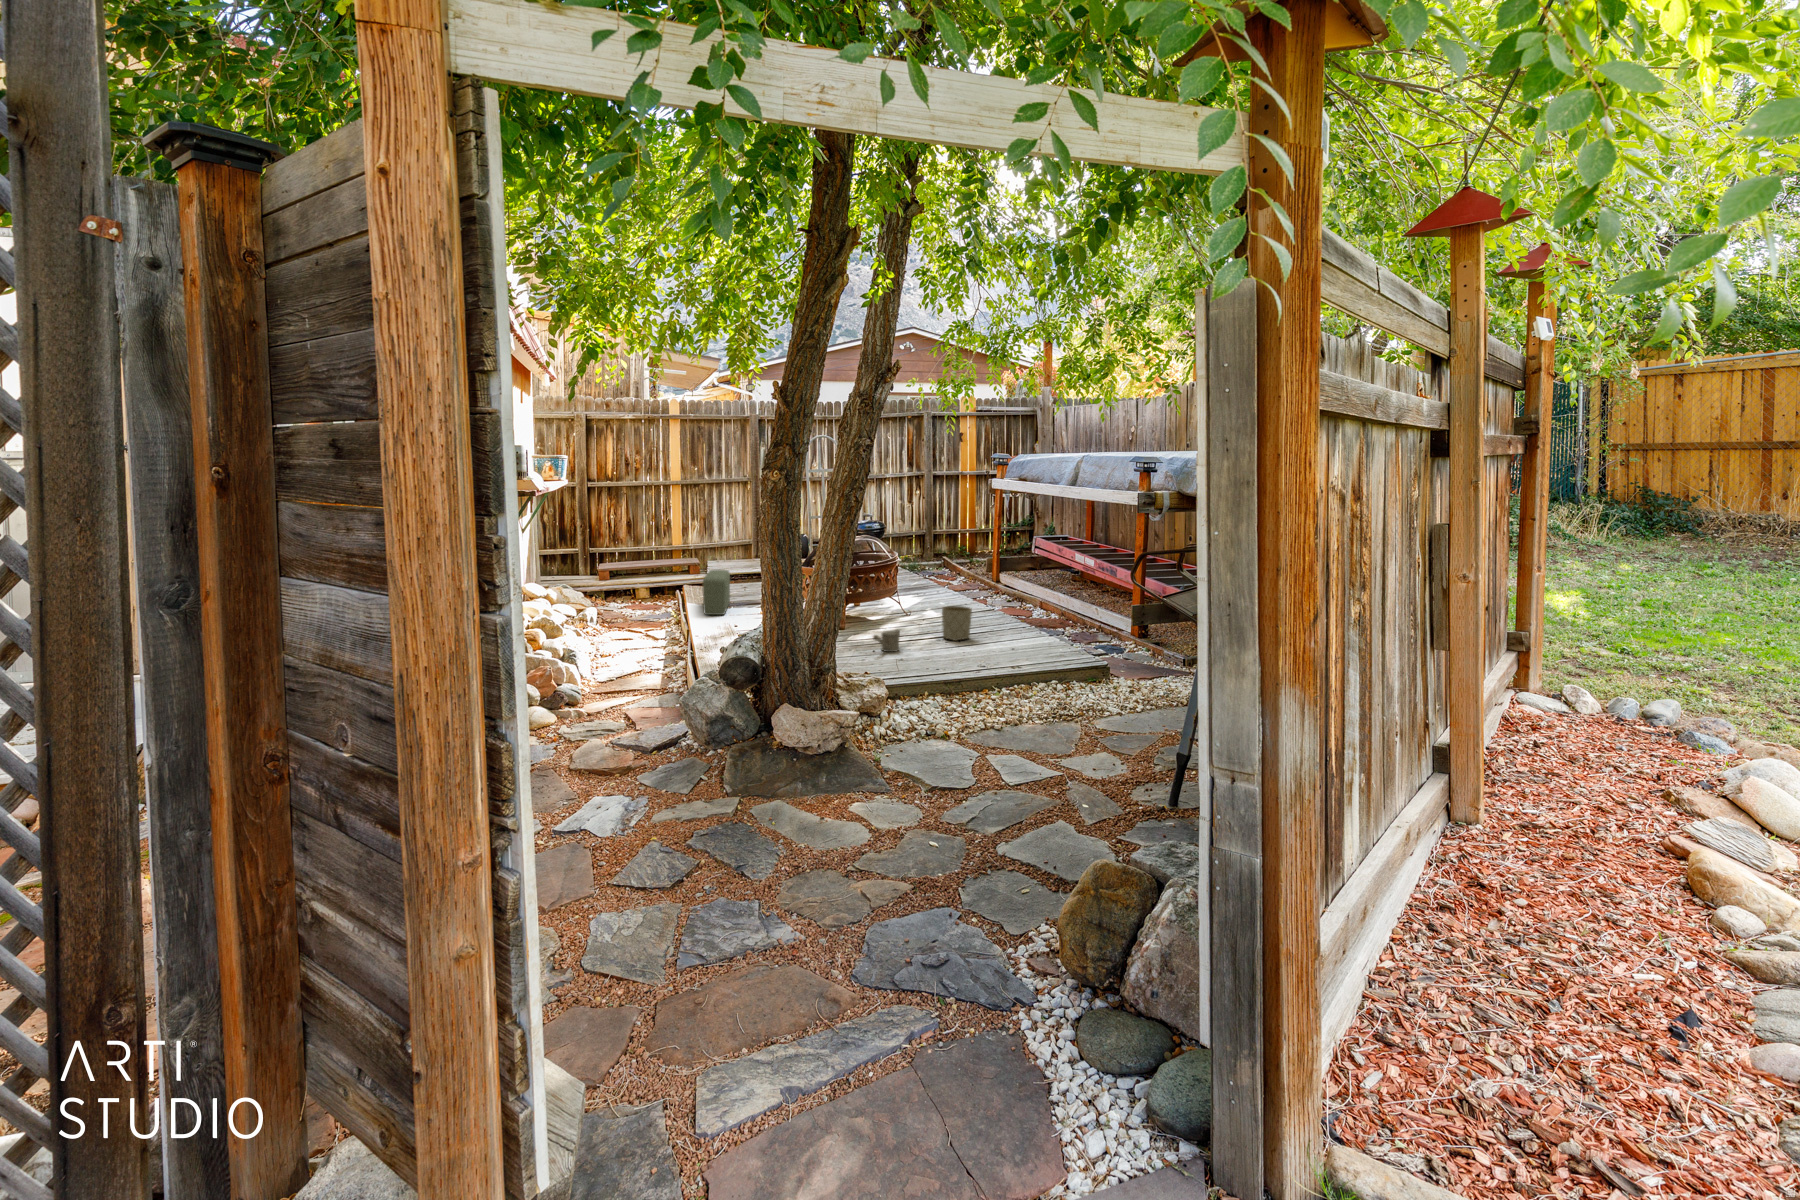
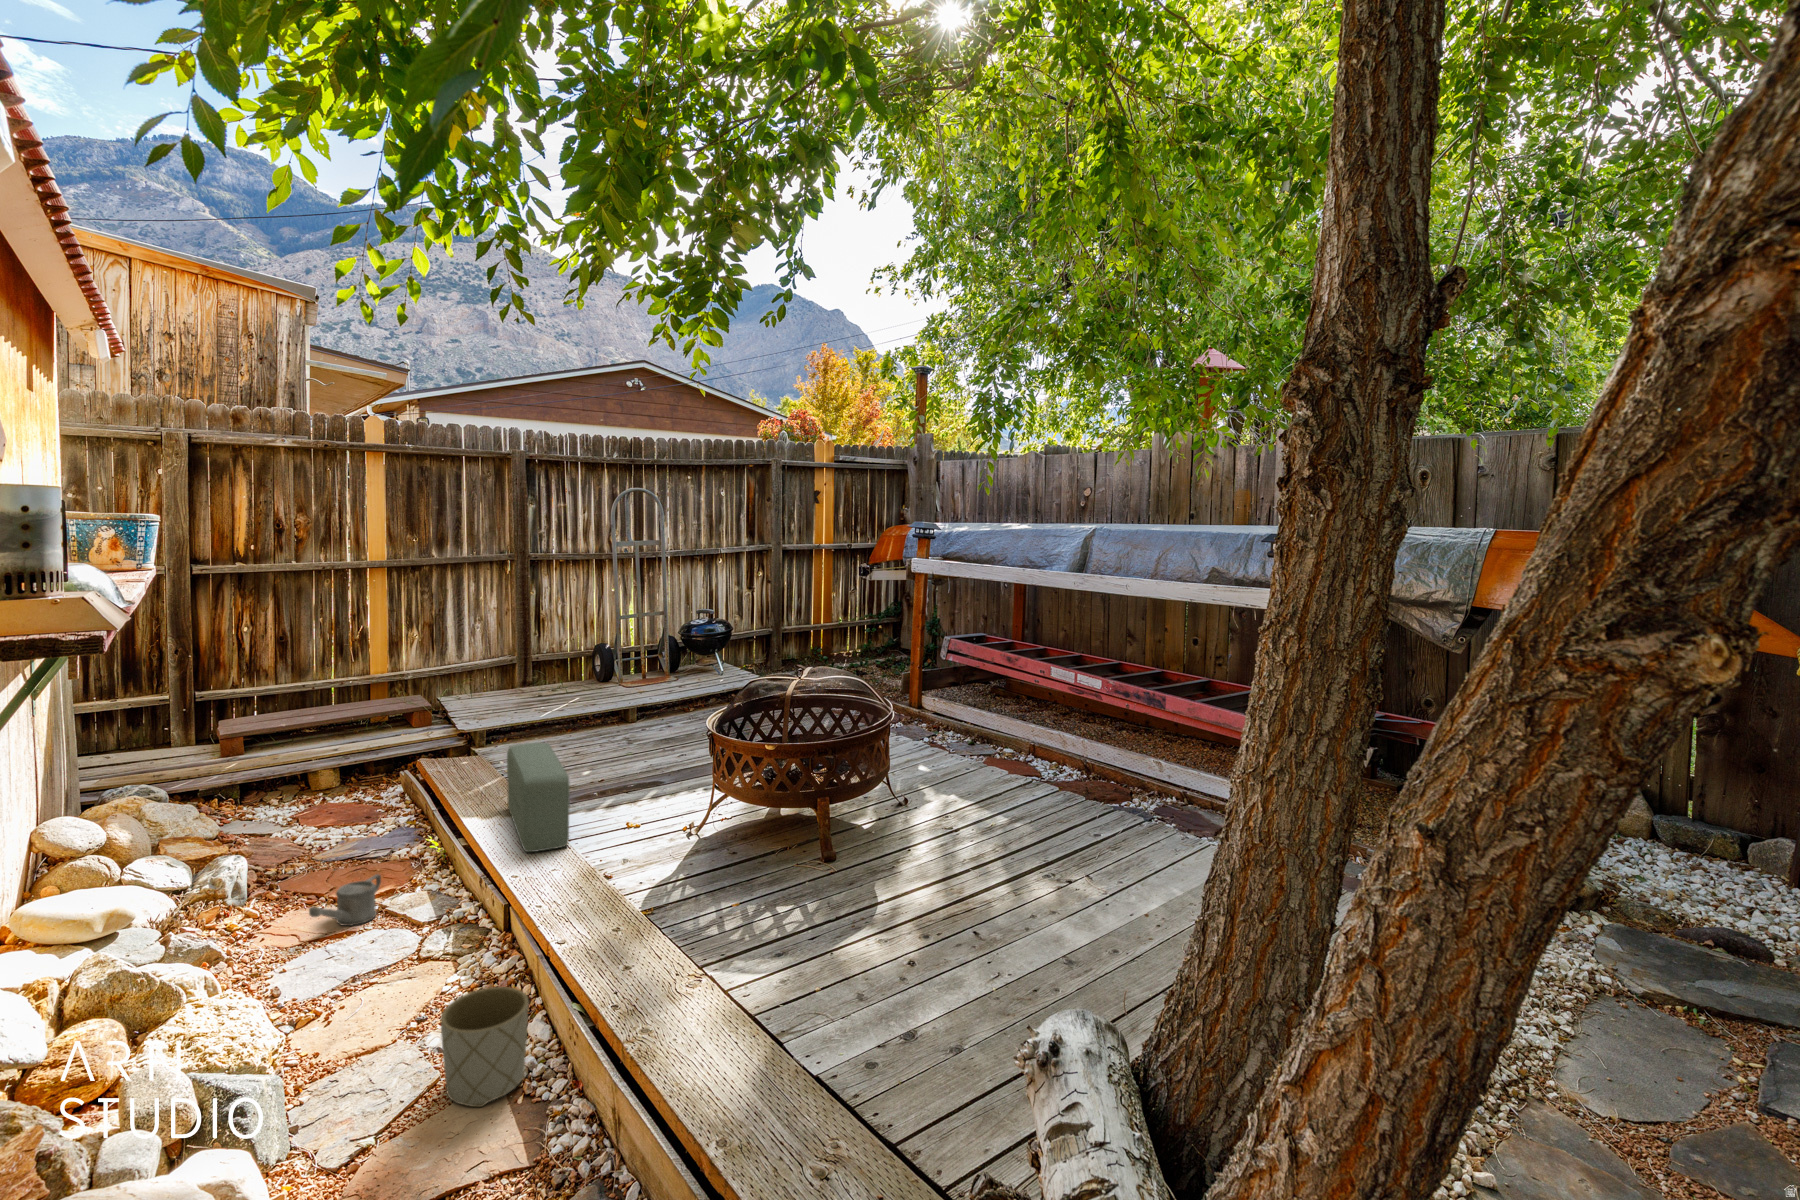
planter: present [942,606,972,641] -> present [440,987,529,1107]
watering can: present [873,630,900,652] -> present [309,874,381,926]

